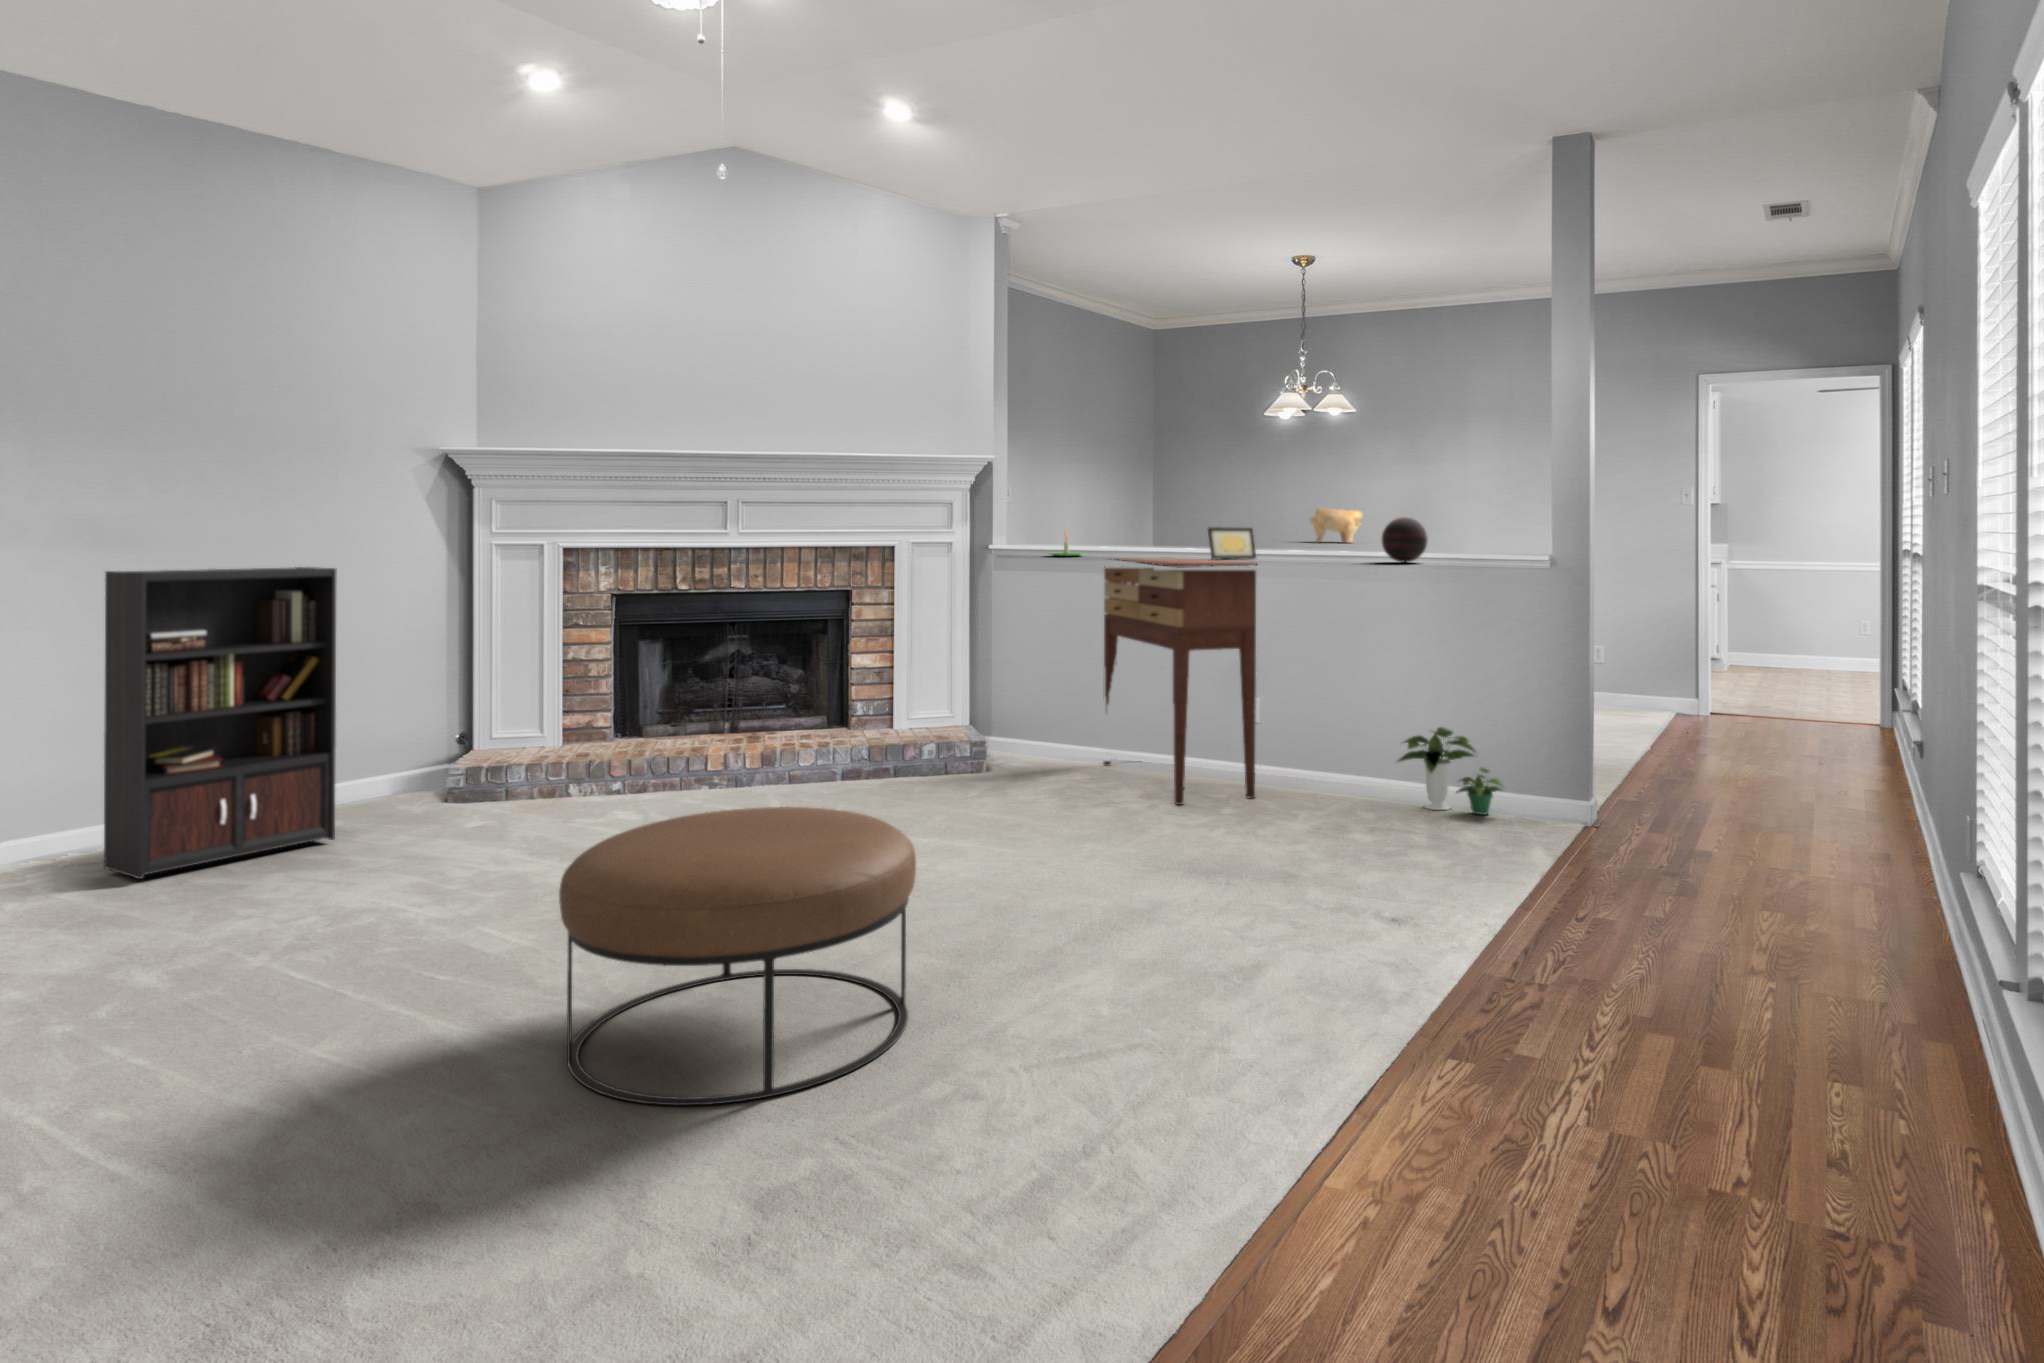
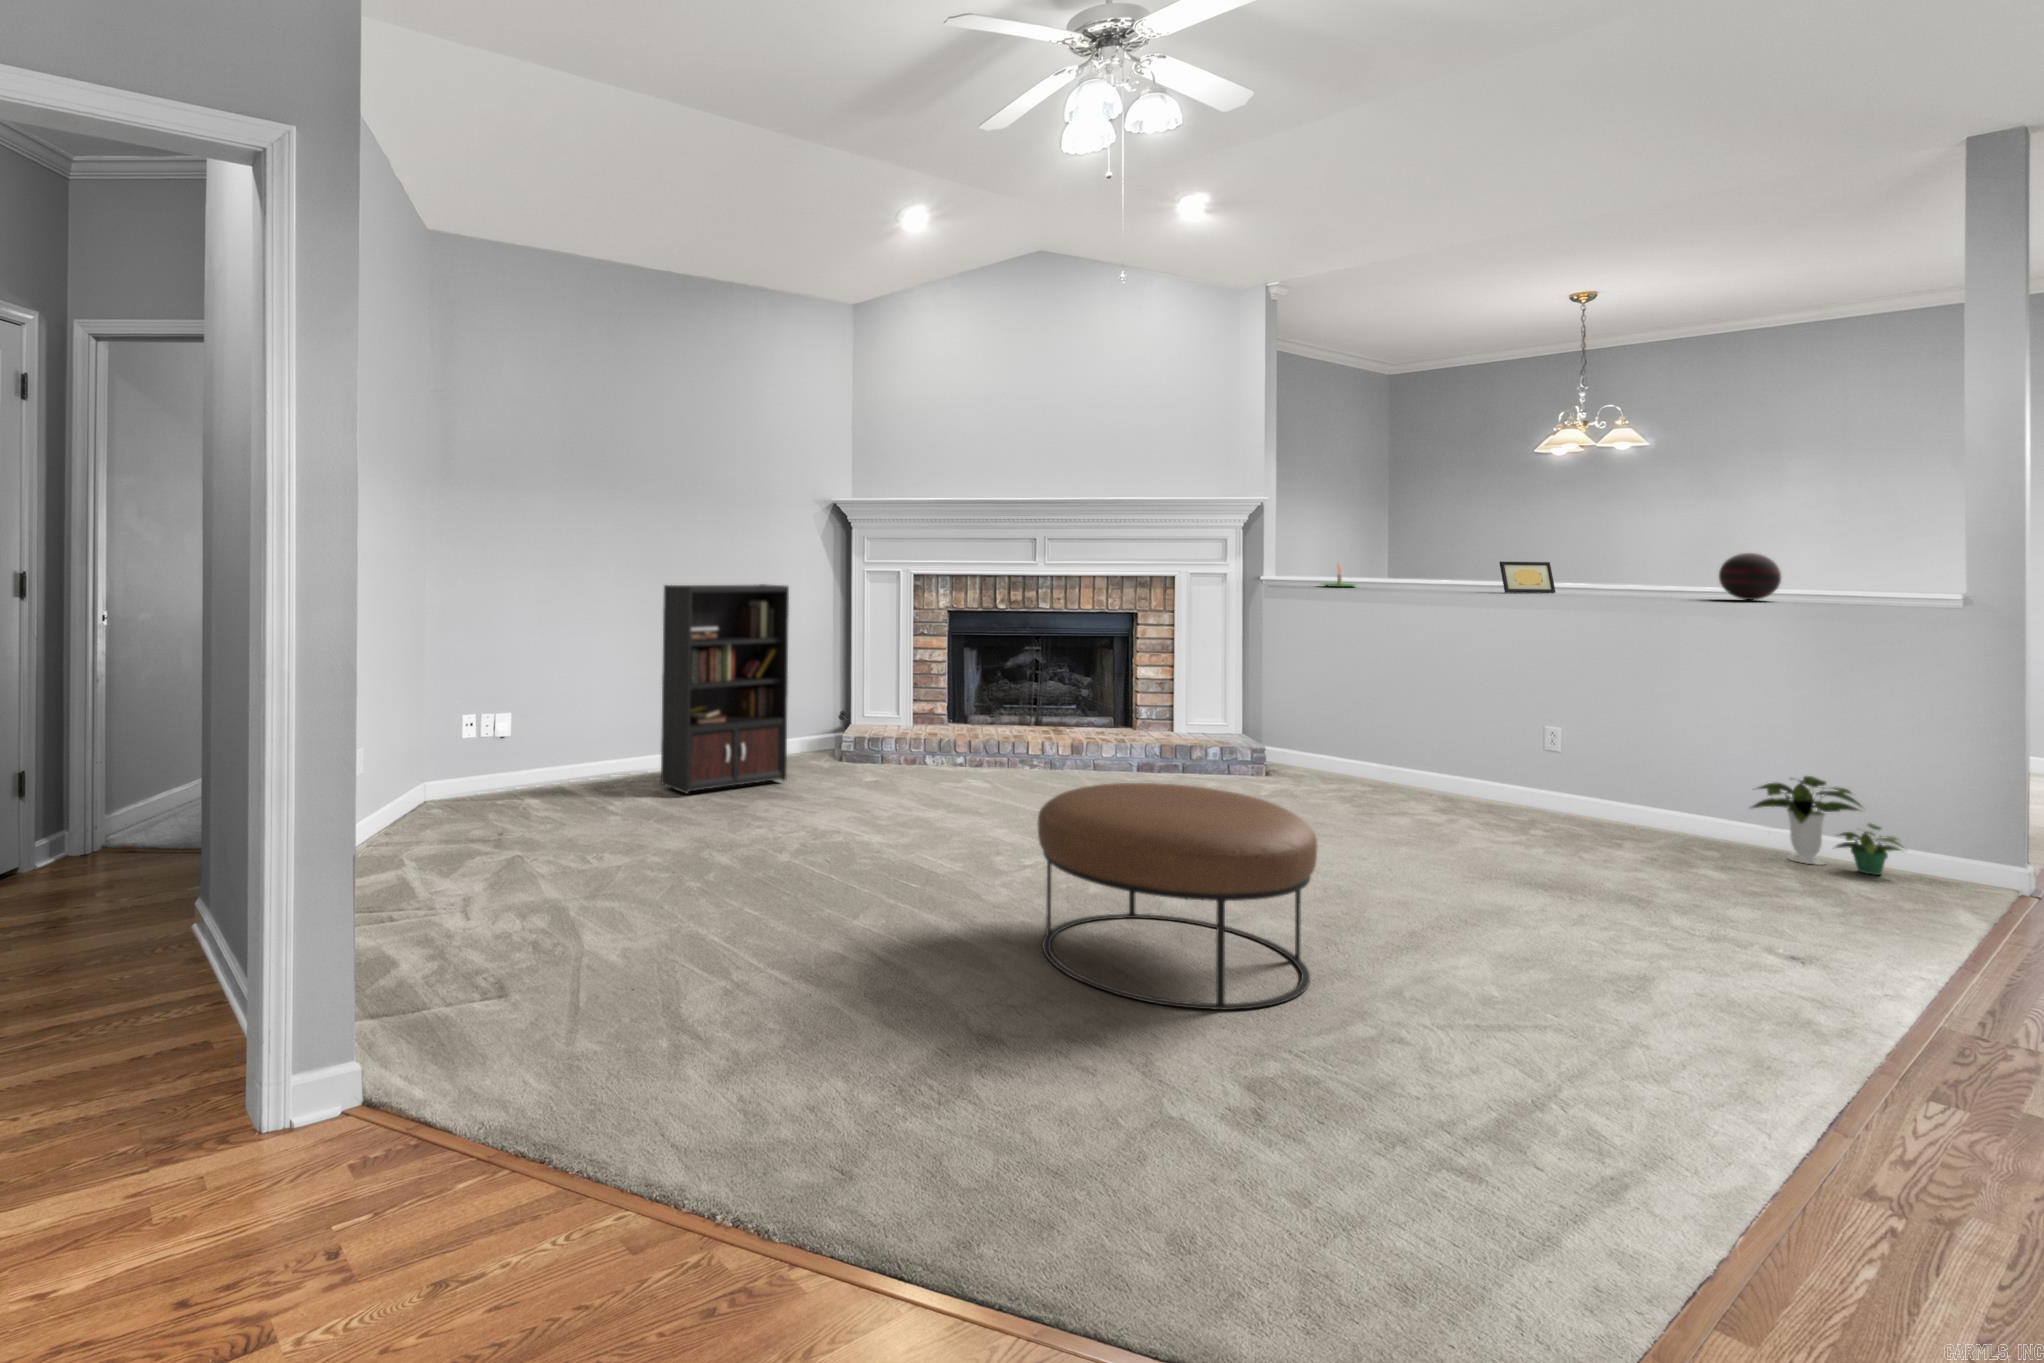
decorative bowl: present [1310,509,1363,543] -> none [1584,542,1652,578]
console table: present [1103,558,1257,805] -> none [1376,589,1570,829]

